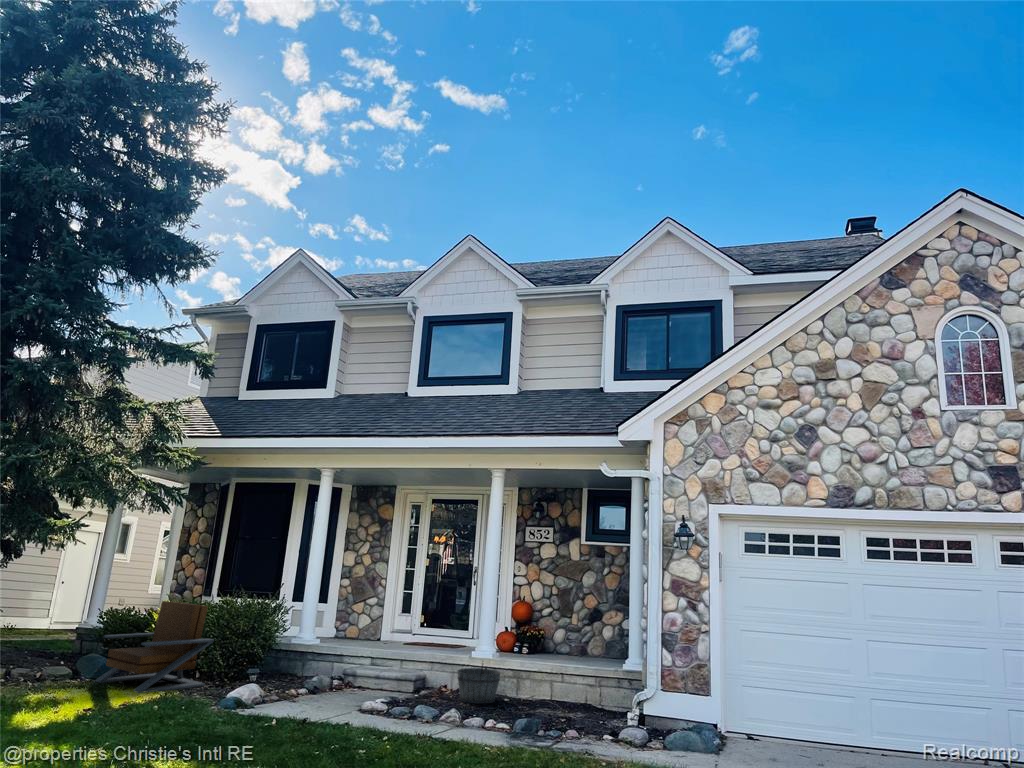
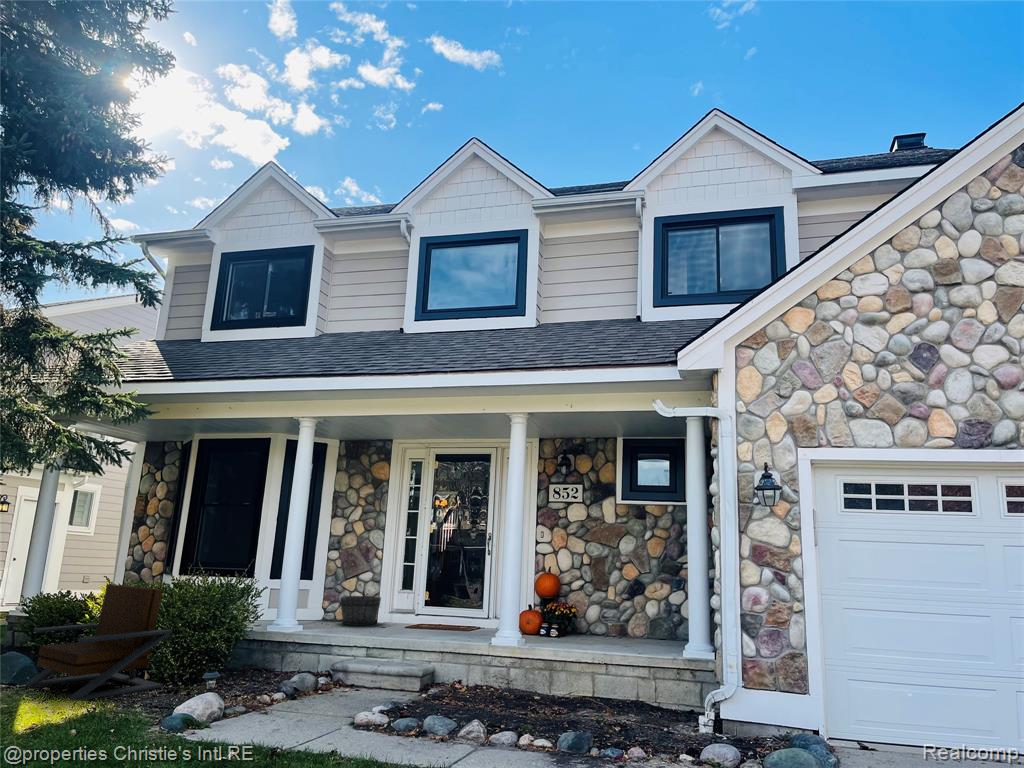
wooden bucket: present [457,663,500,703] -> present [340,590,381,625]

